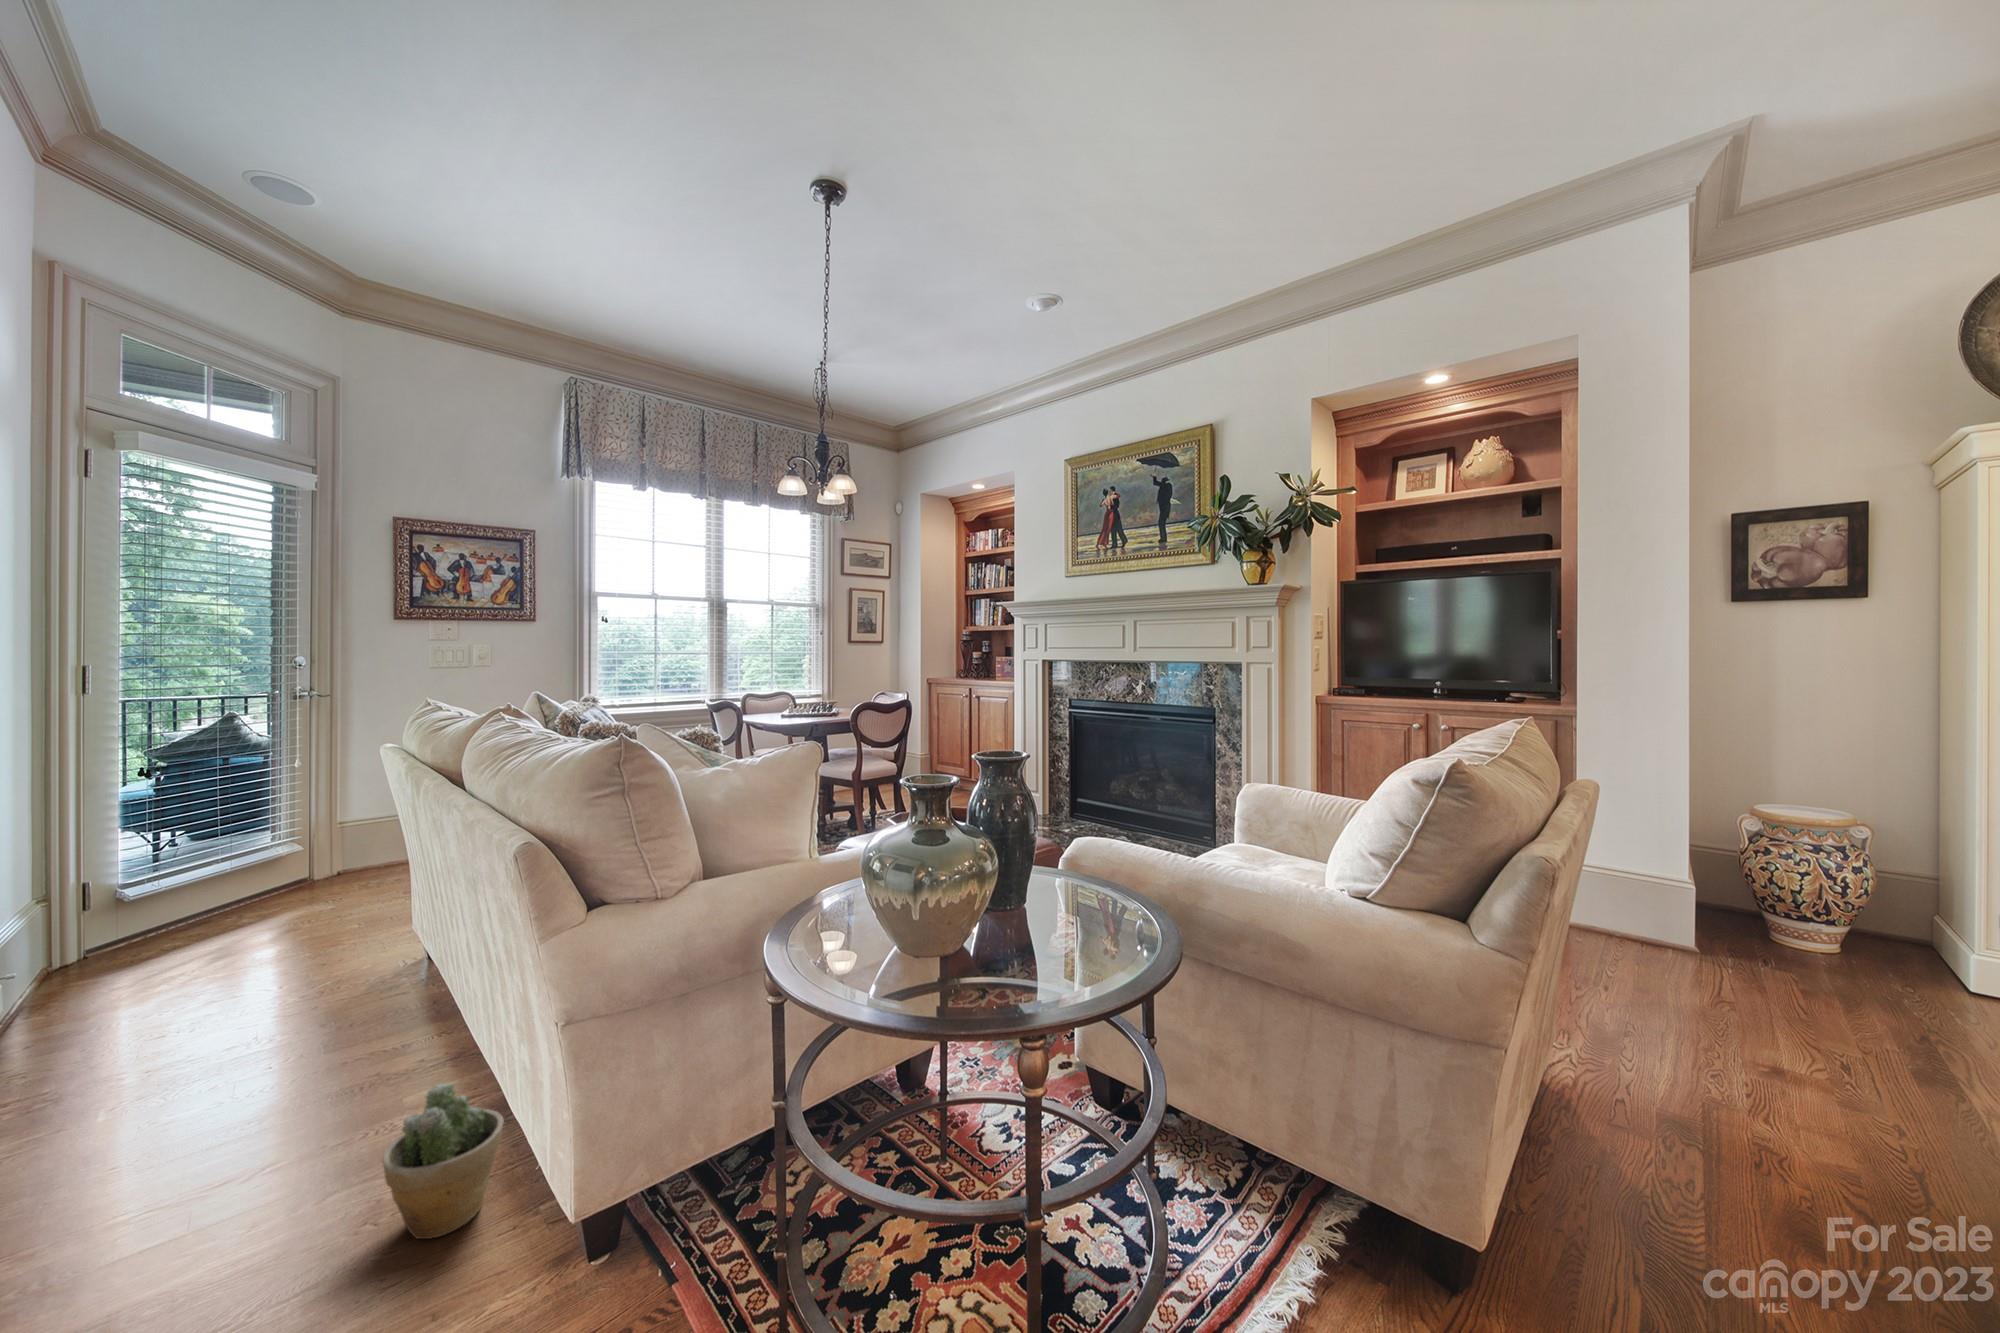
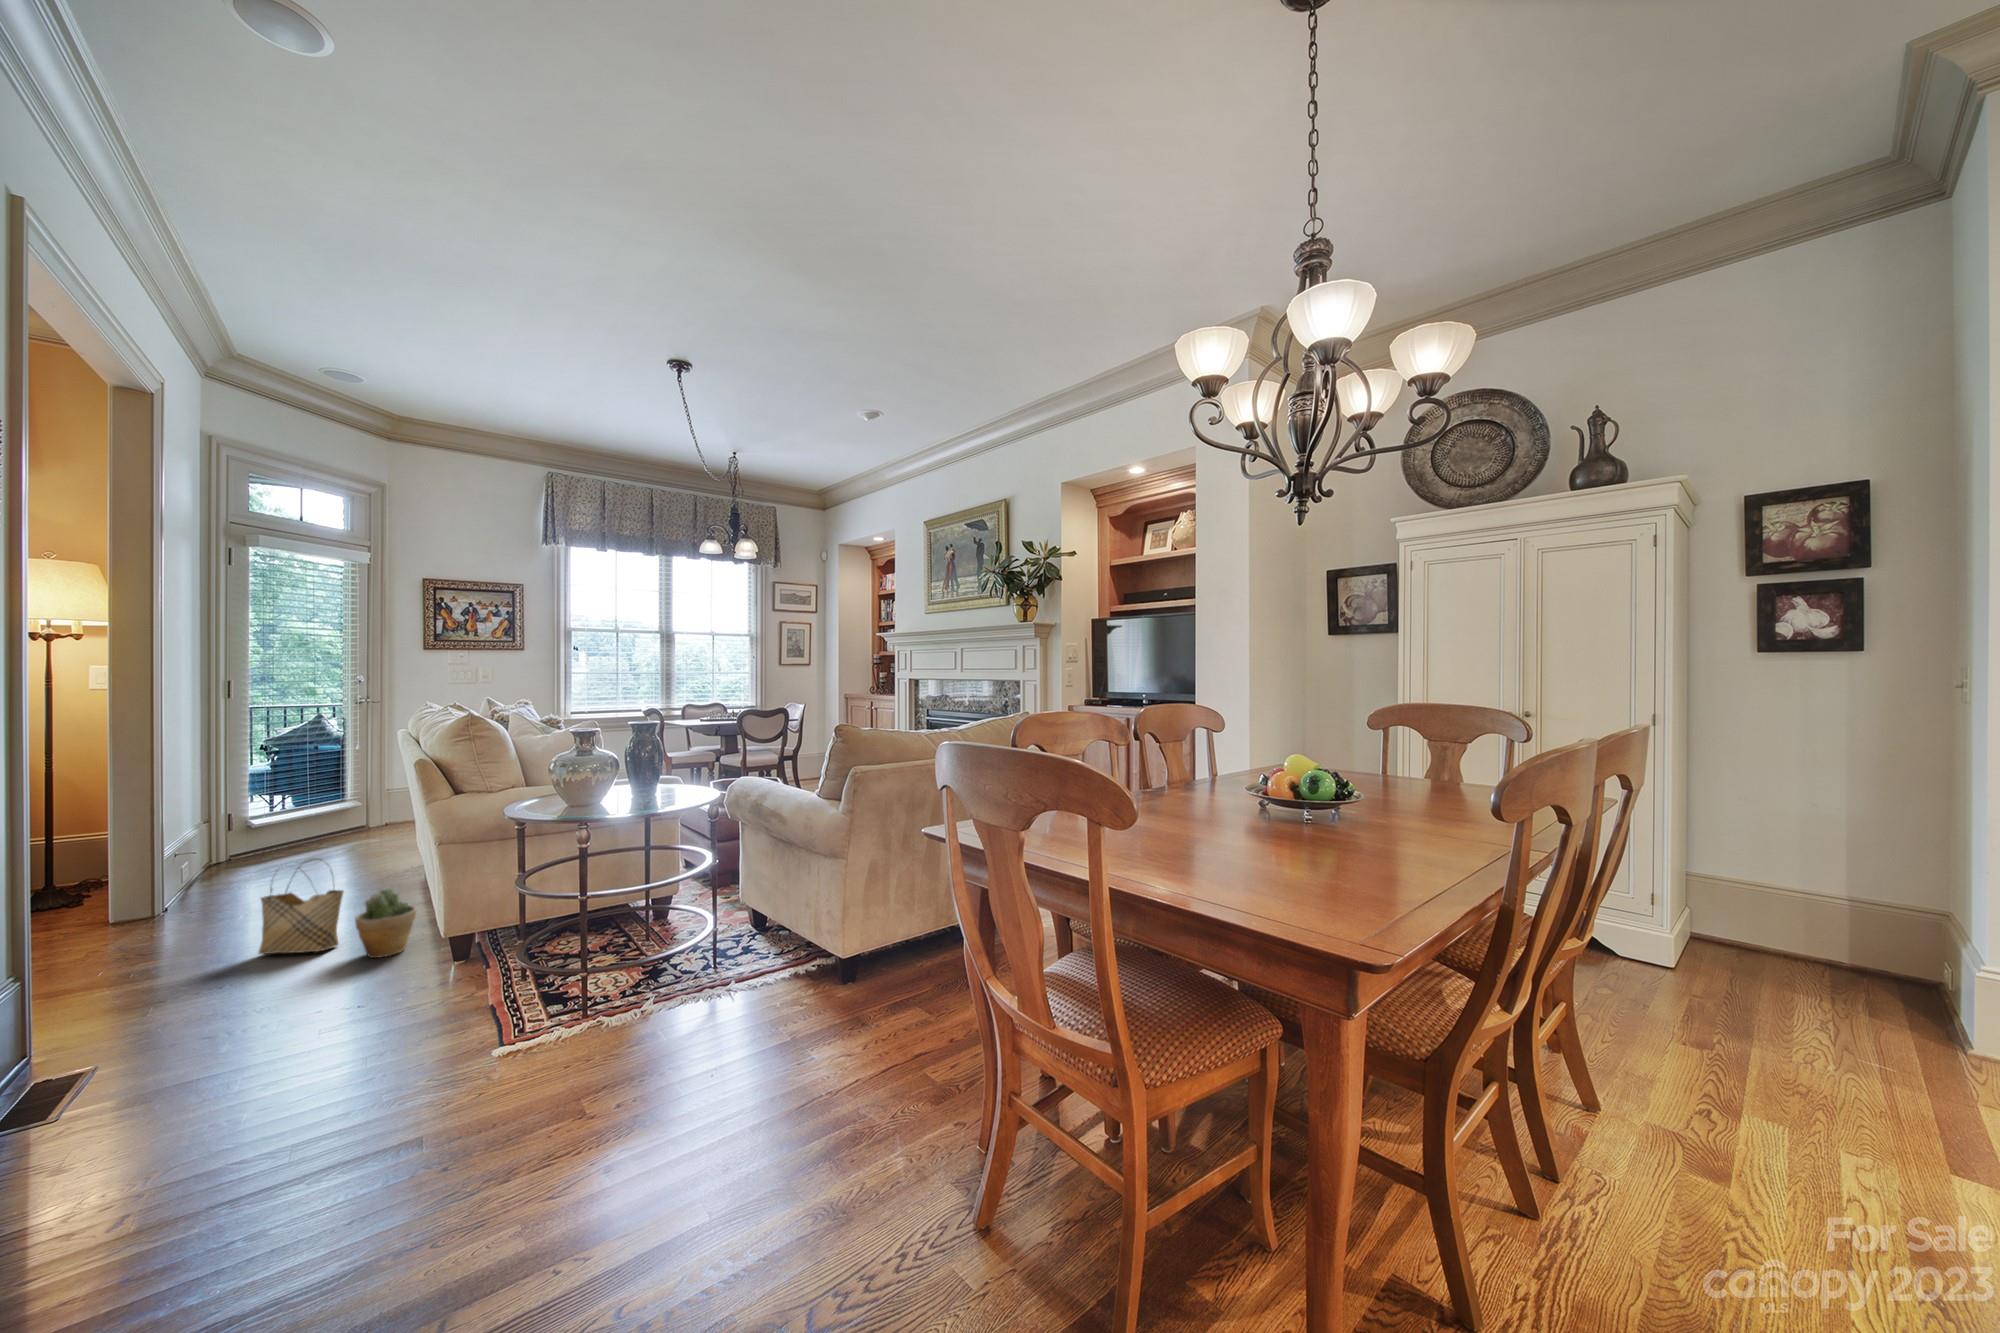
woven basket: none [166,1025,348,1248] -> present [259,860,343,954]

